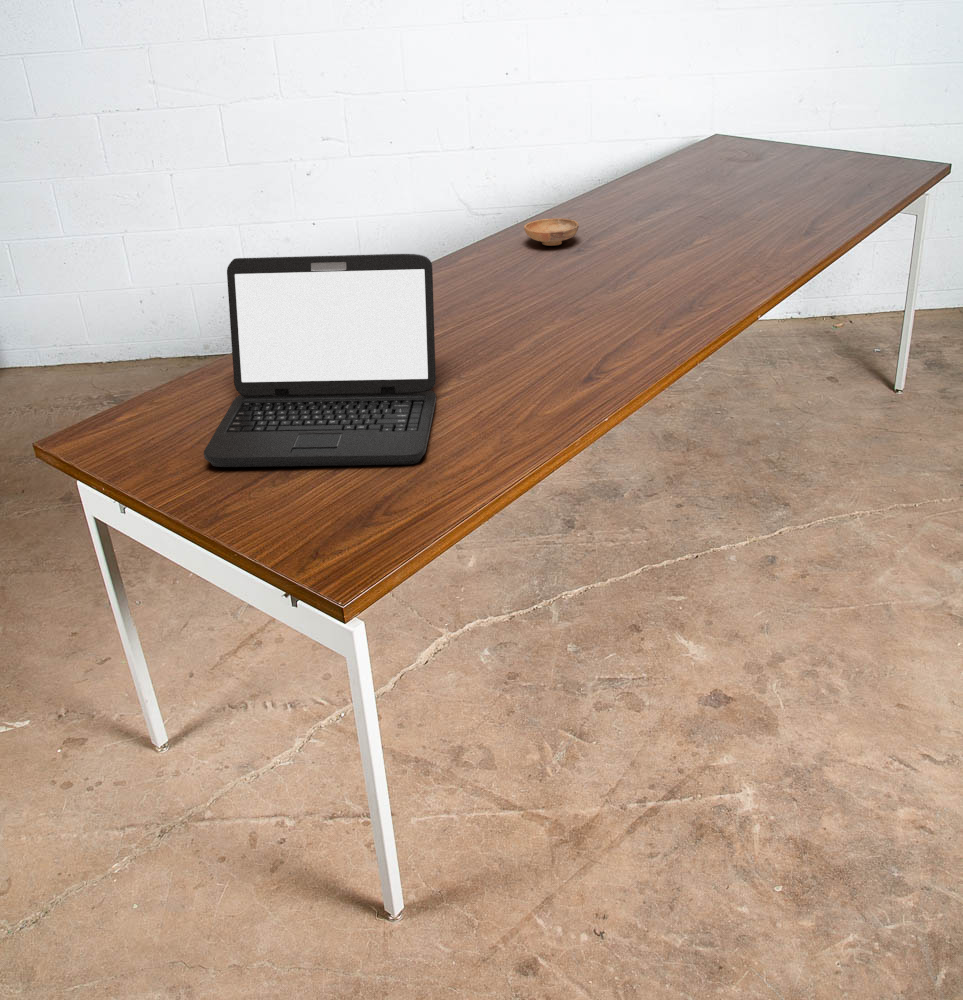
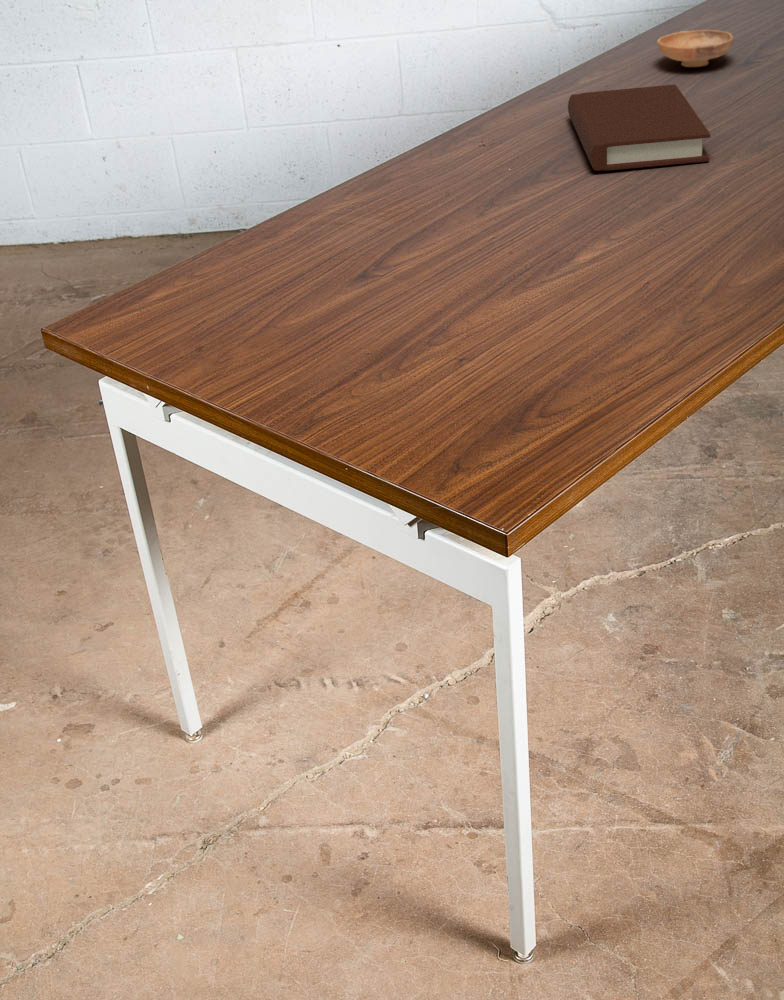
laptop: present [204,254,436,467] -> none [275,64,576,355]
book: none [453,261,548,325] -> present [568,85,711,171]

